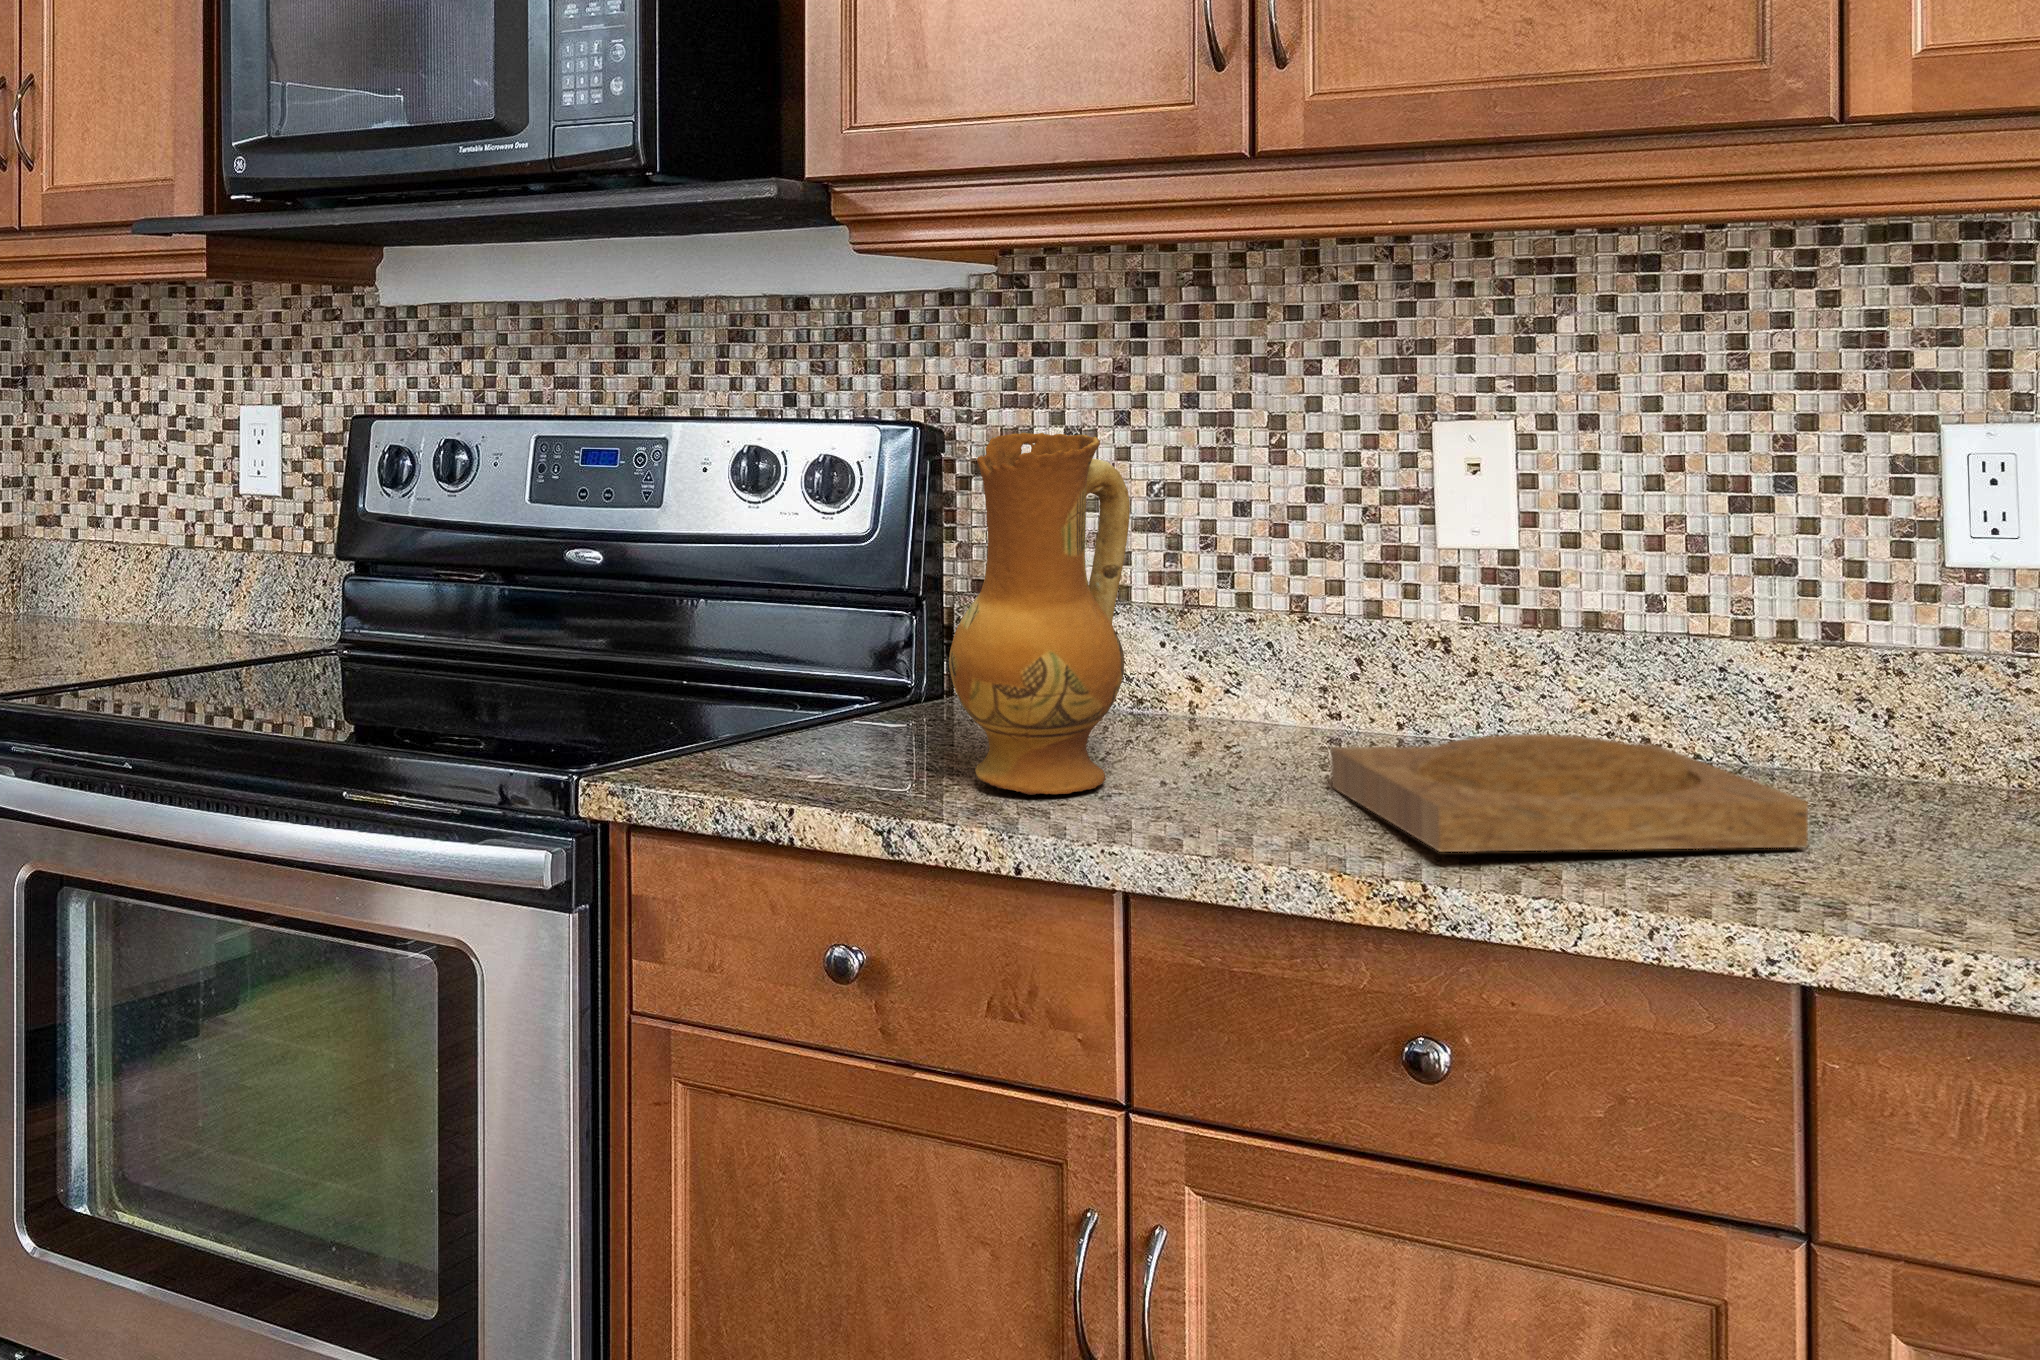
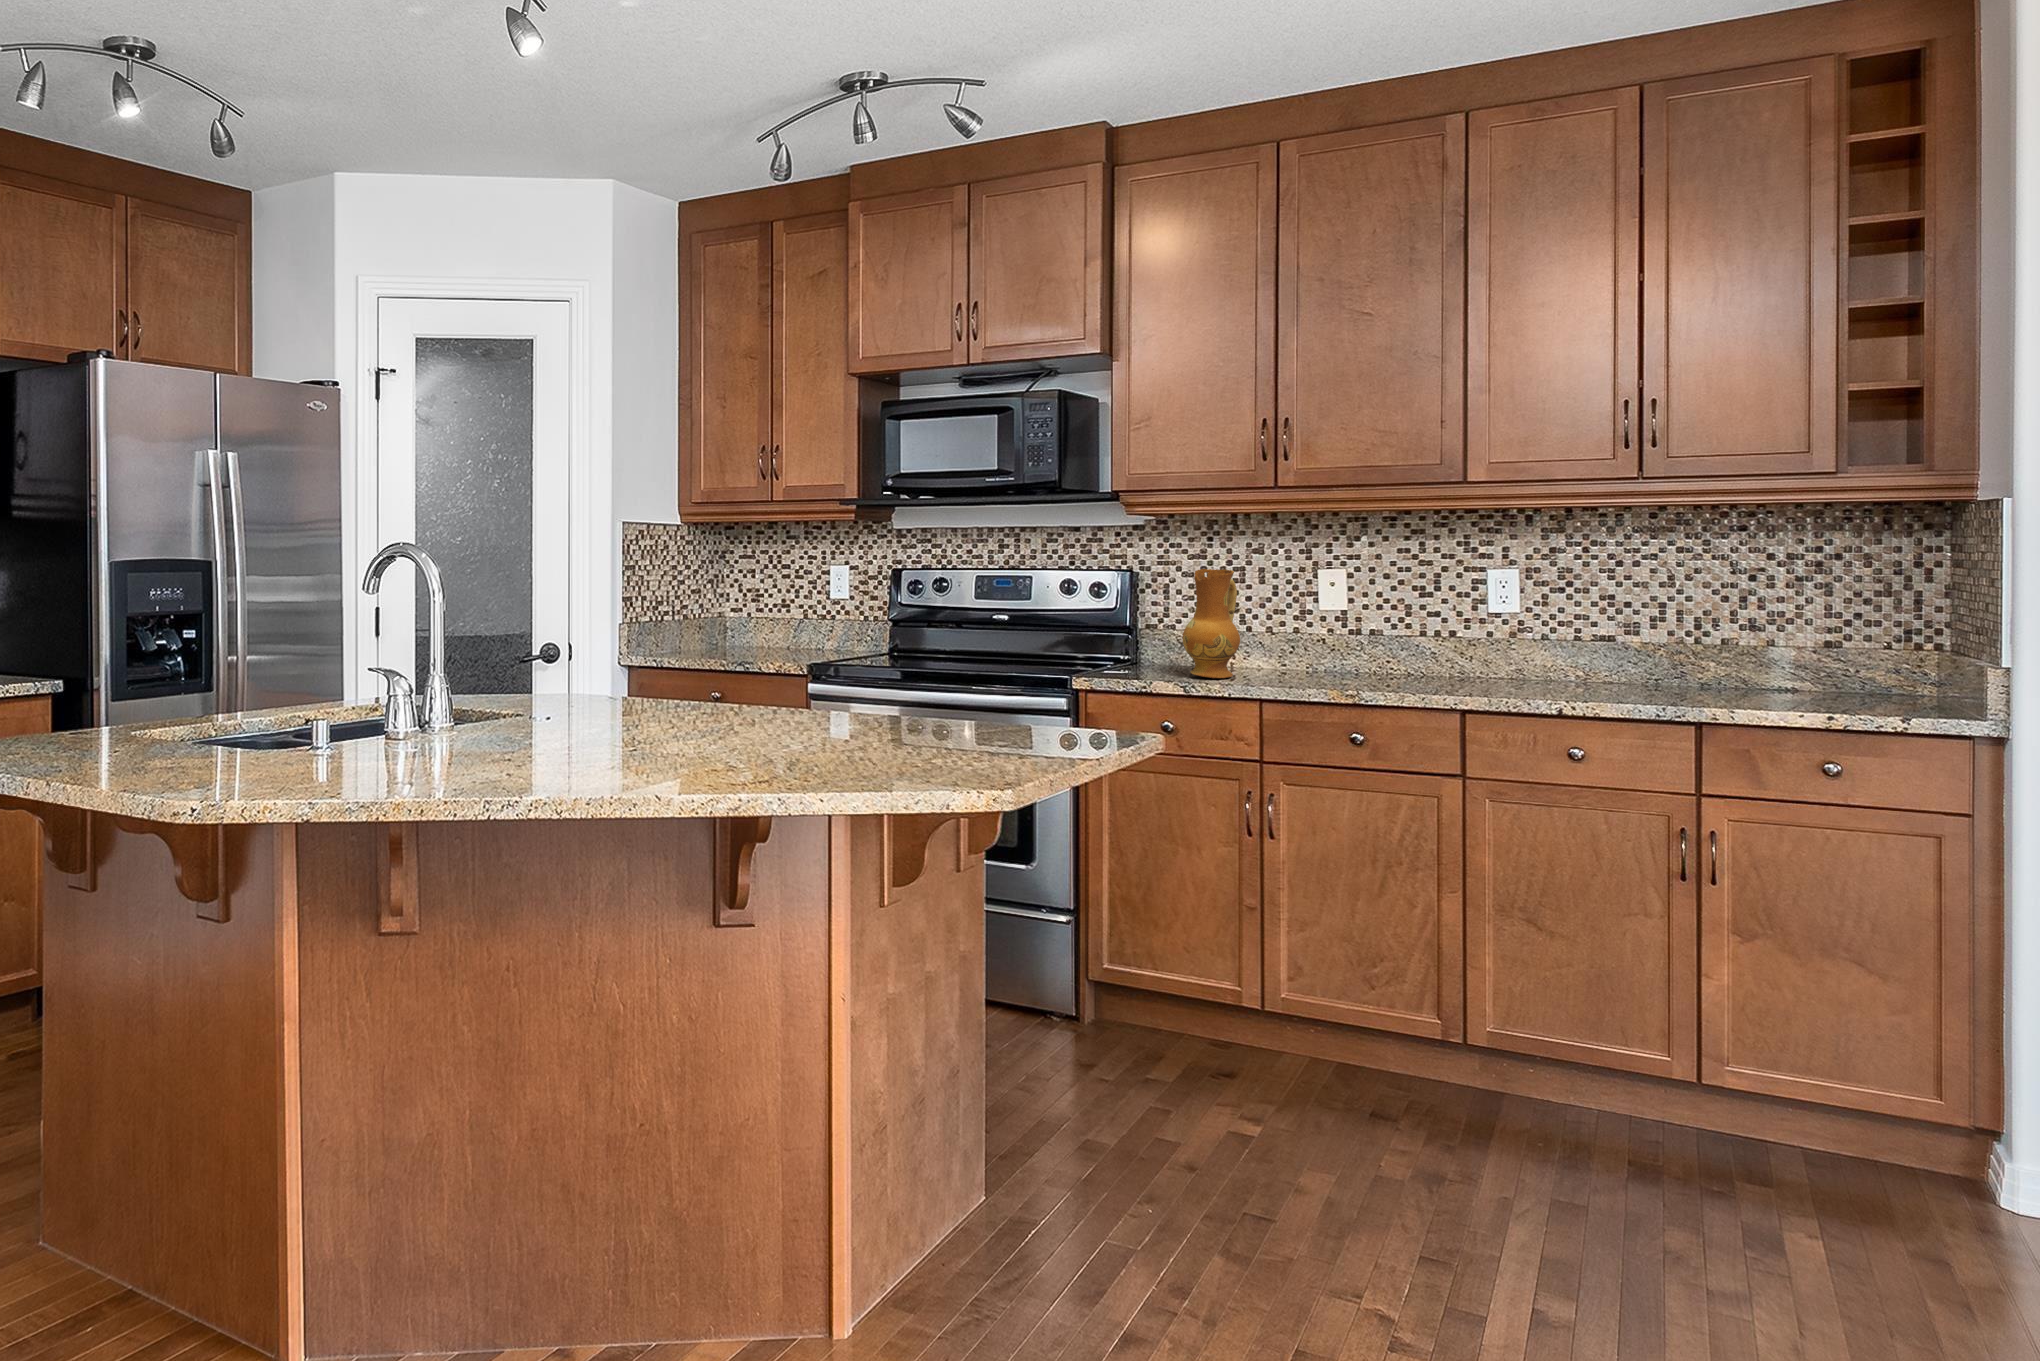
tray: present [1331,734,1808,852] -> none [1305,658,1459,685]

